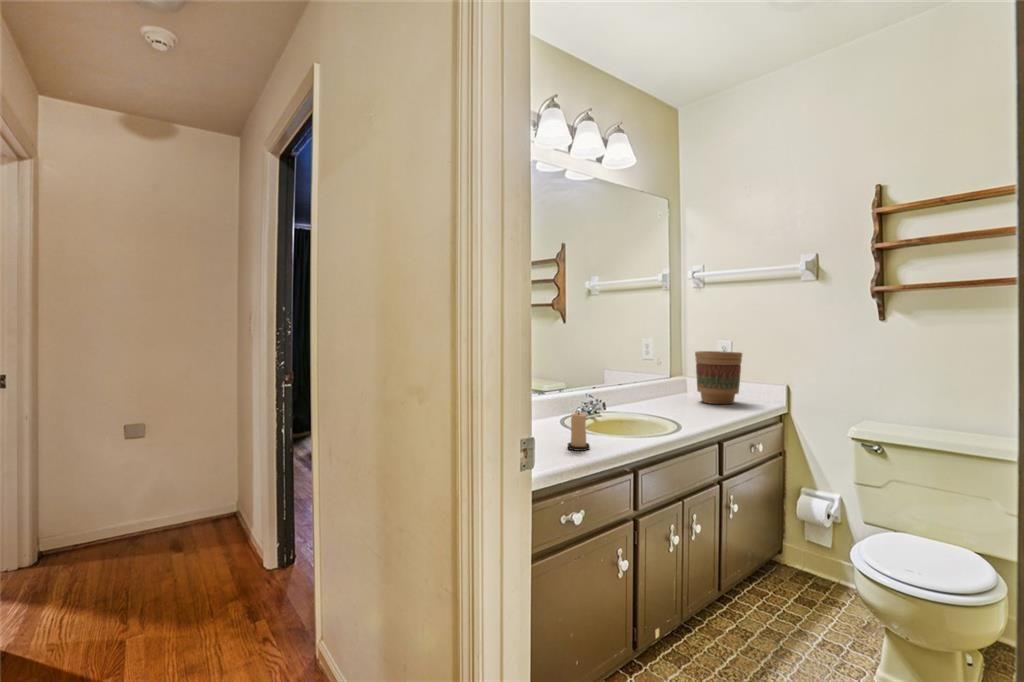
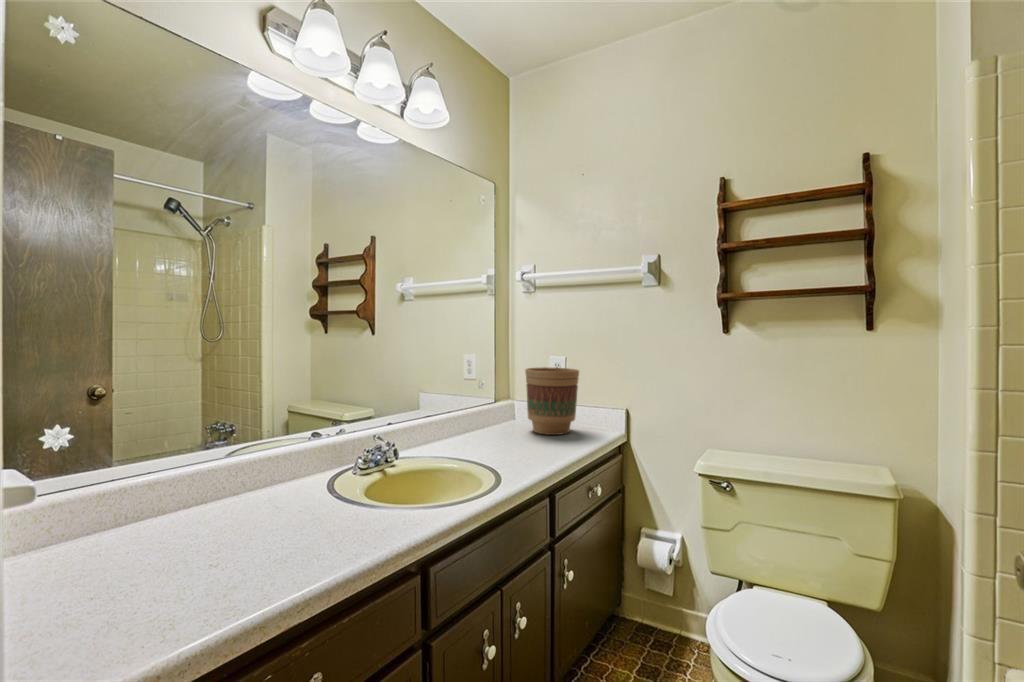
candle: present [568,411,590,451] -> none [311,489,350,560]

